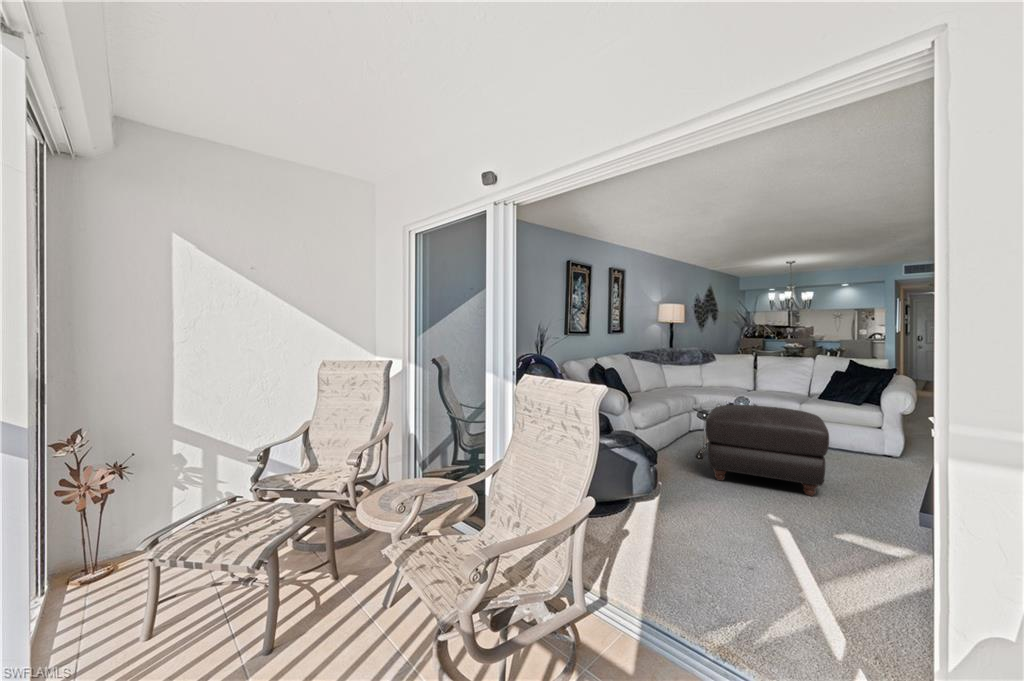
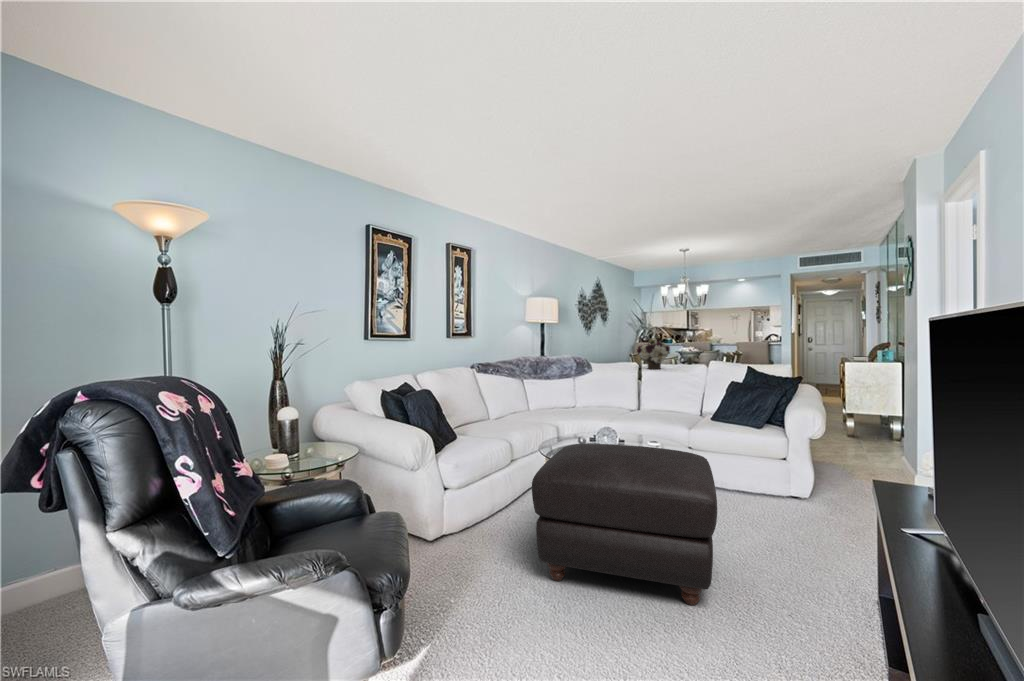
flower arrangement: none [754,336,783,360] -> present [637,338,670,369]

